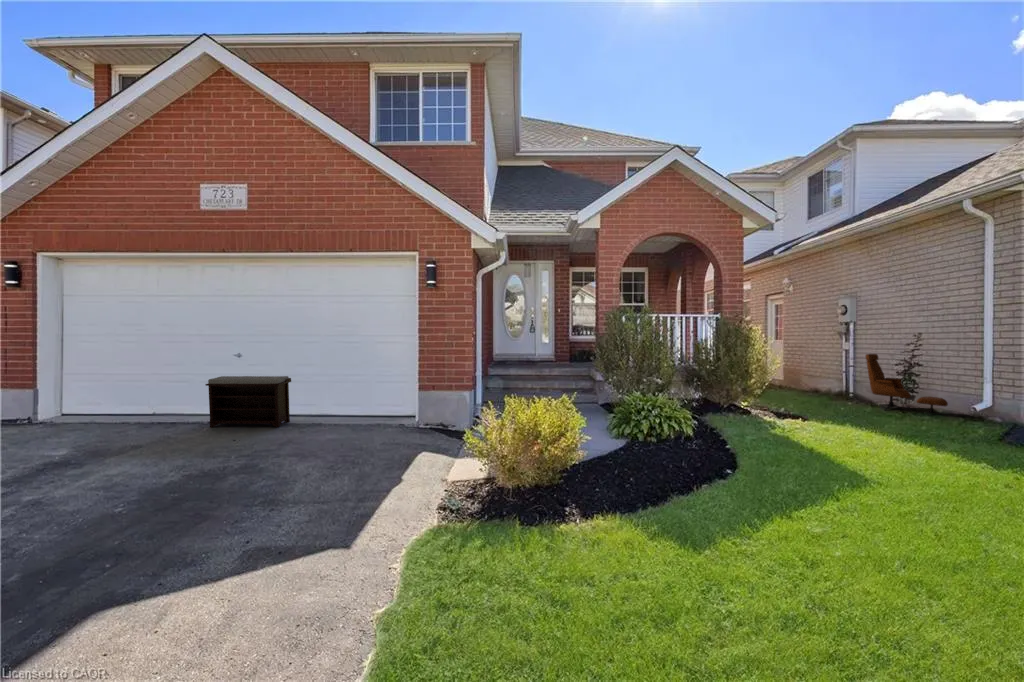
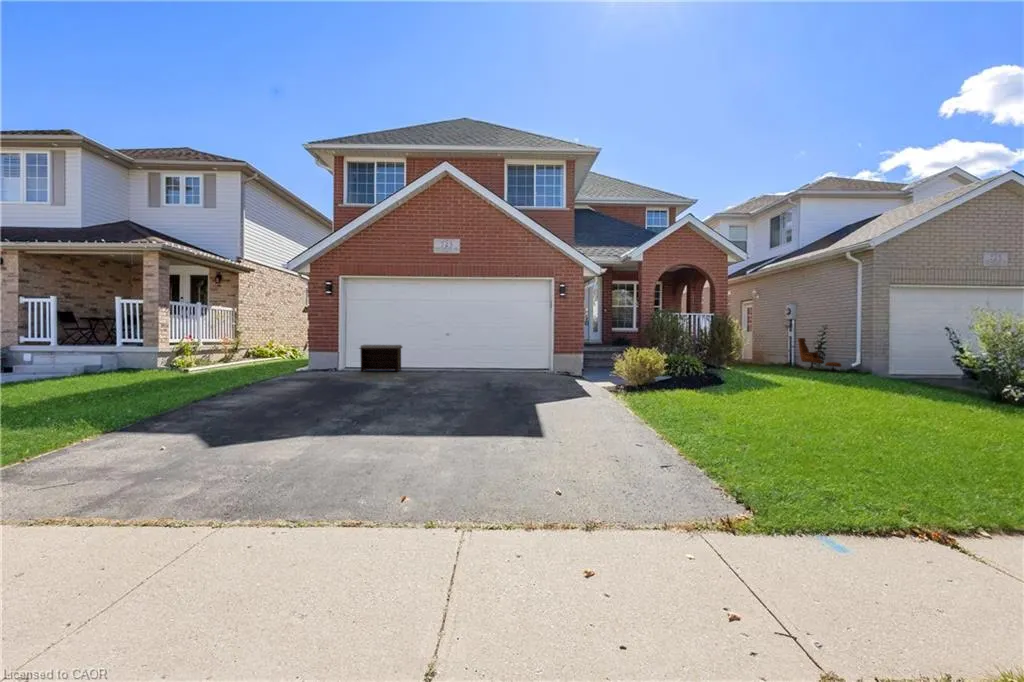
bench: present [205,376,291,427] -> present [360,345,402,372]

